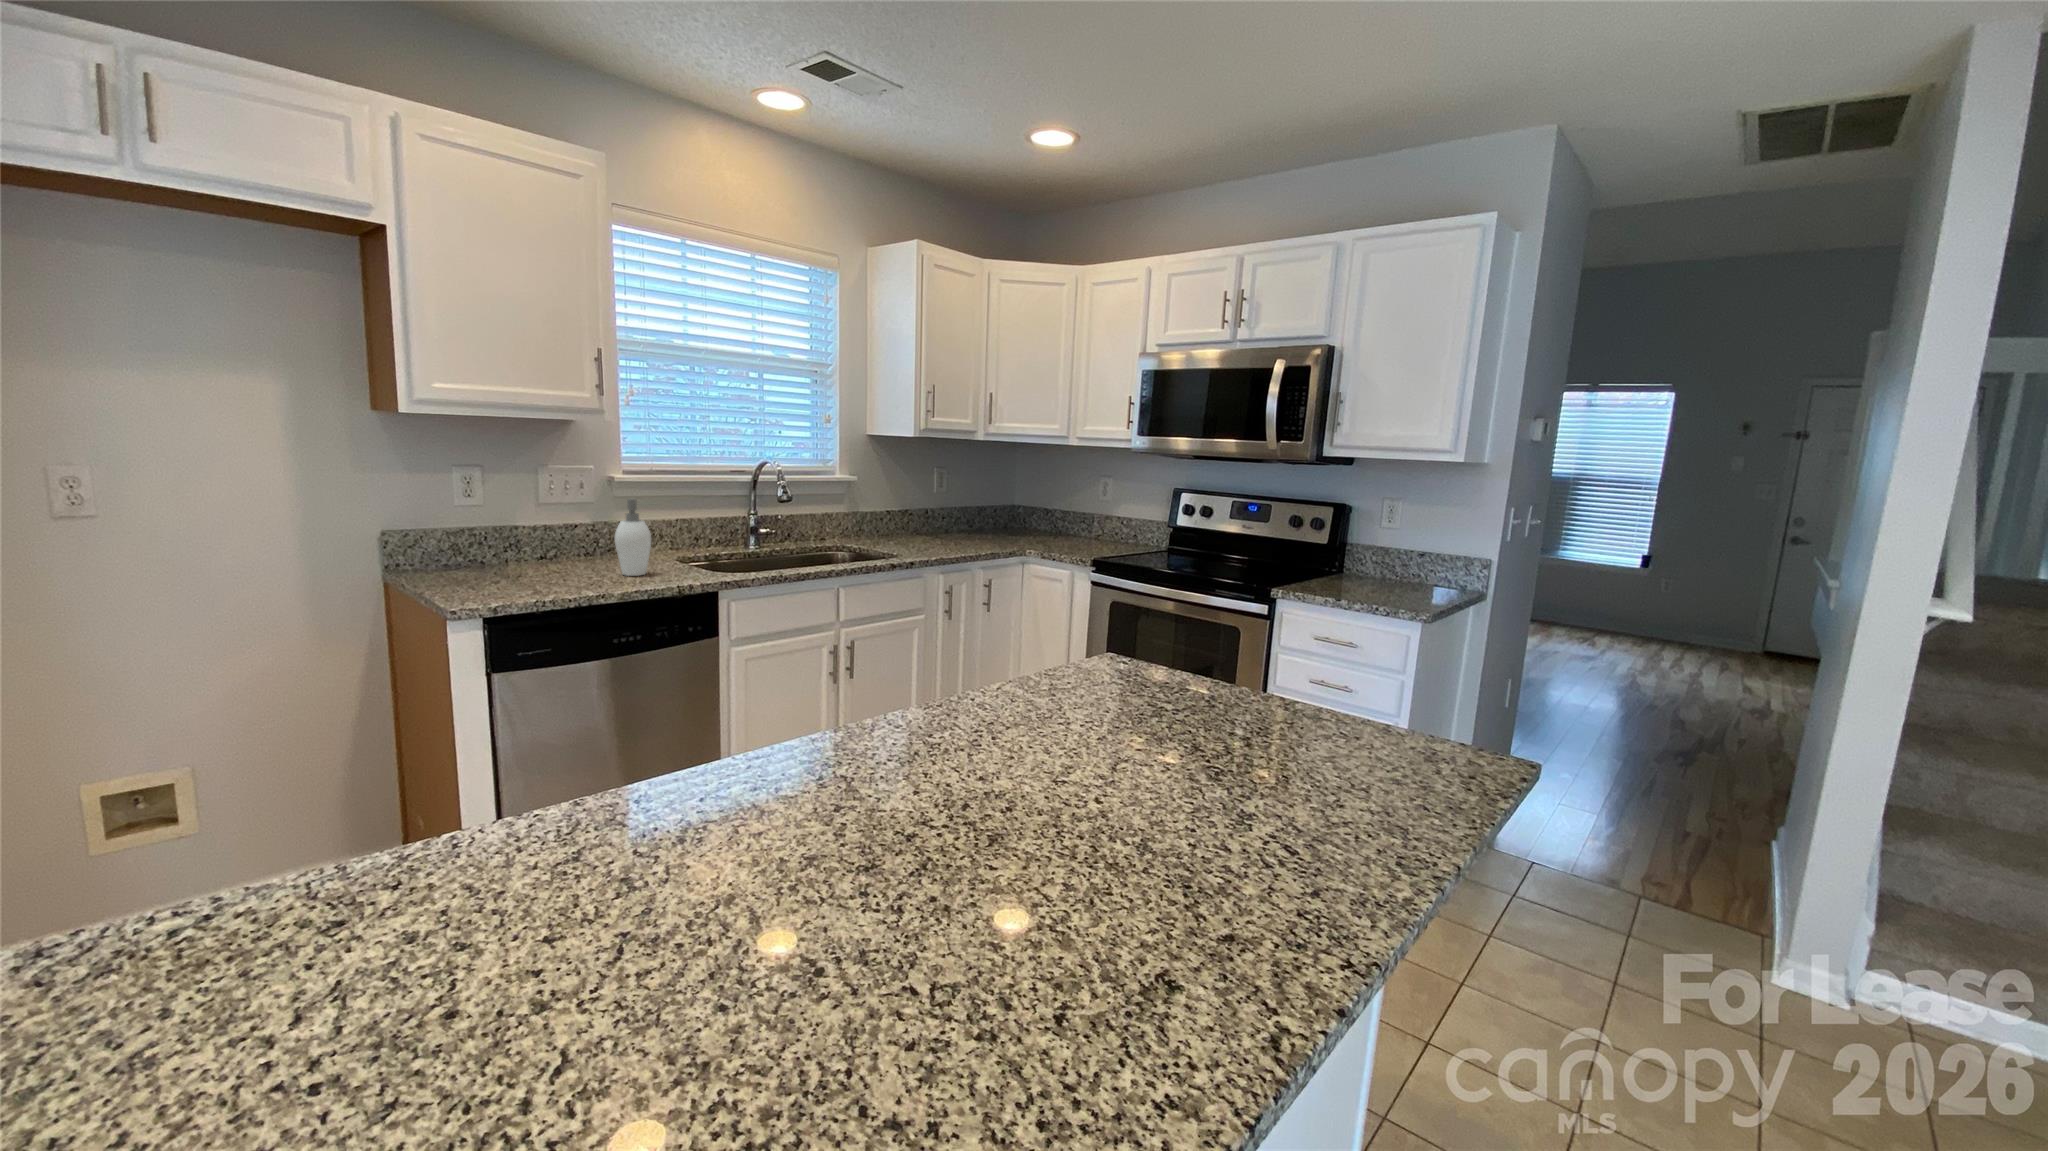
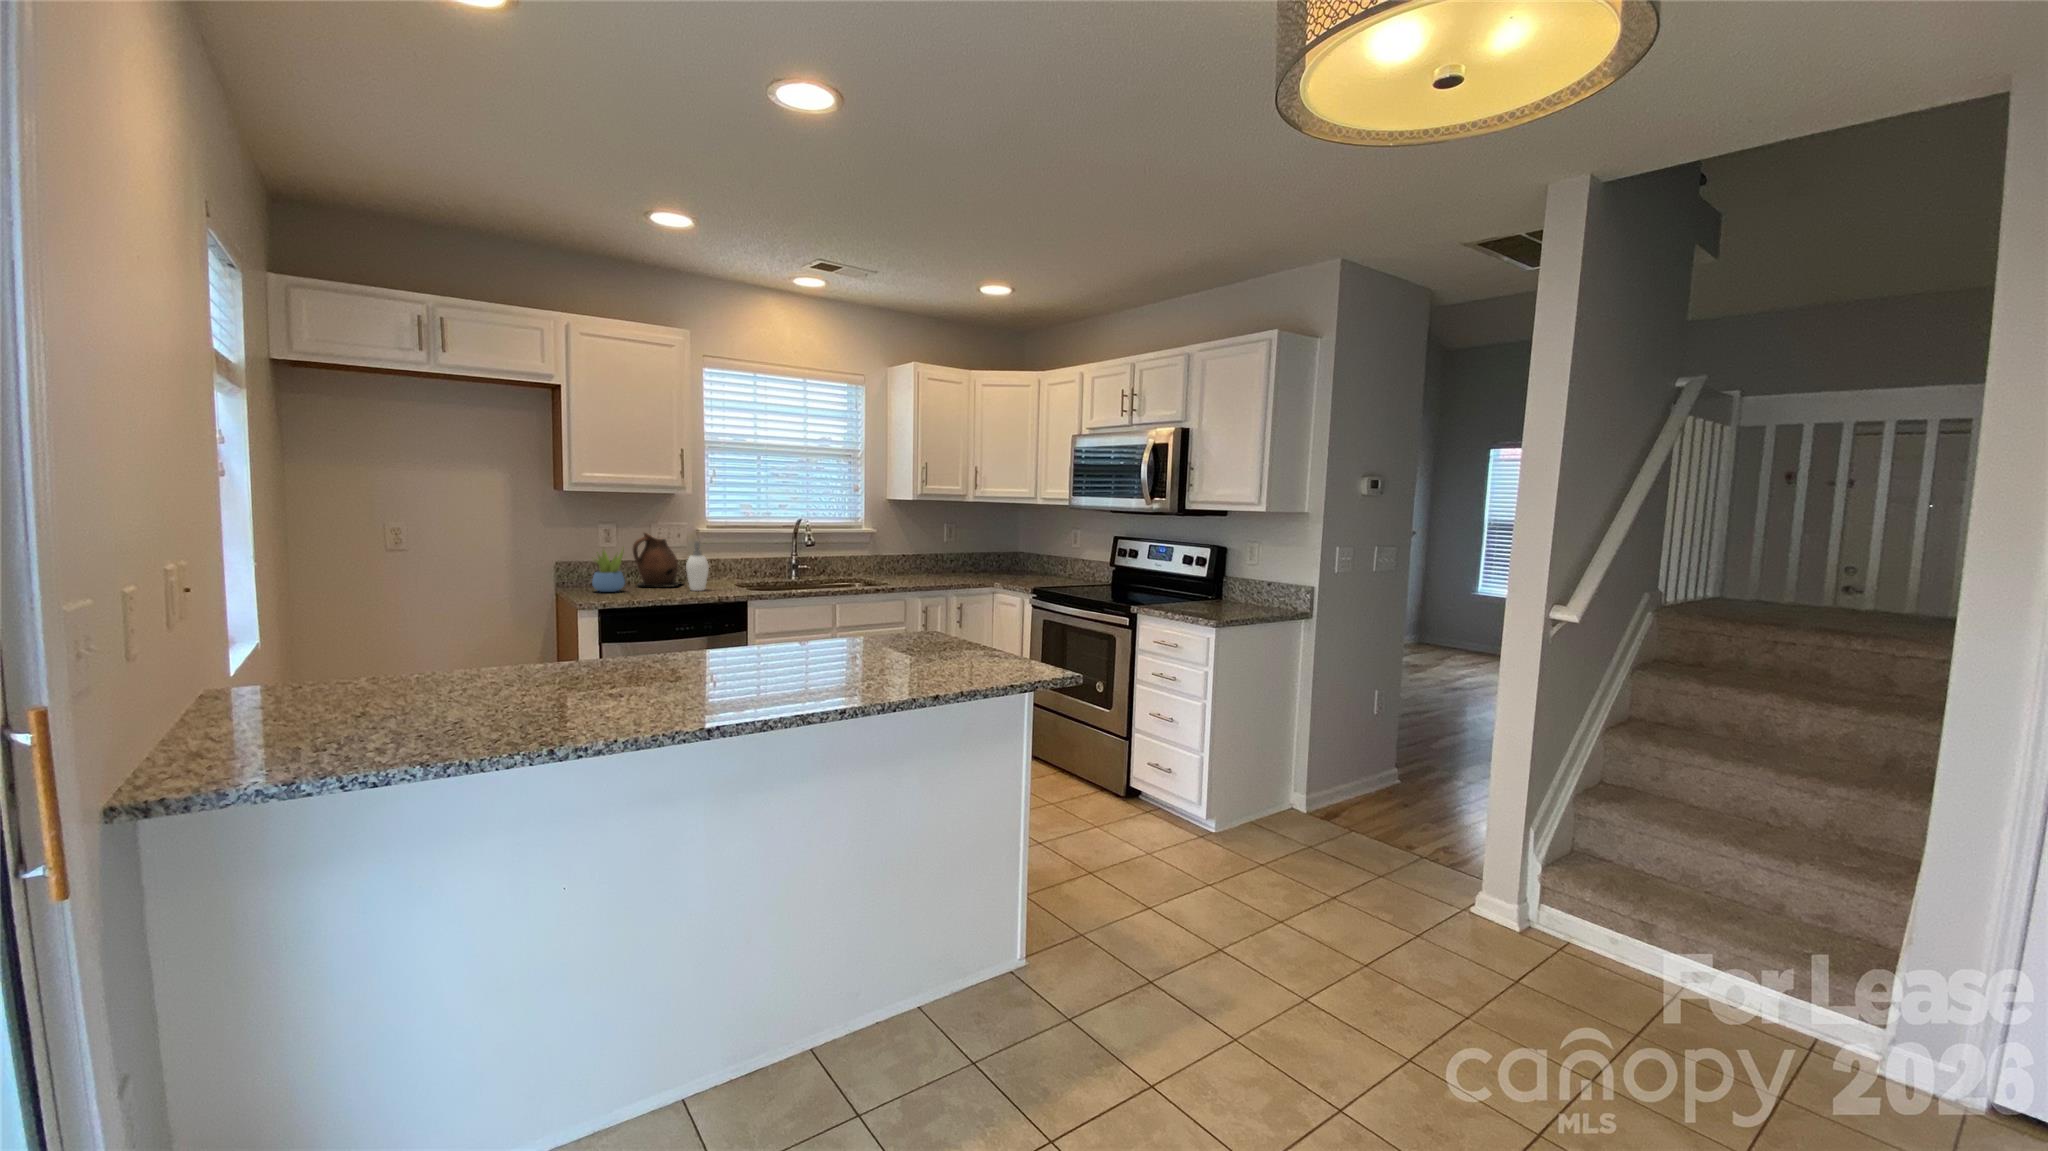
ceramic pitcher: none [520,483,602,570] -> present [633,533,681,587]
succulent plant: none [456,507,516,583] -> present [592,550,625,592]

